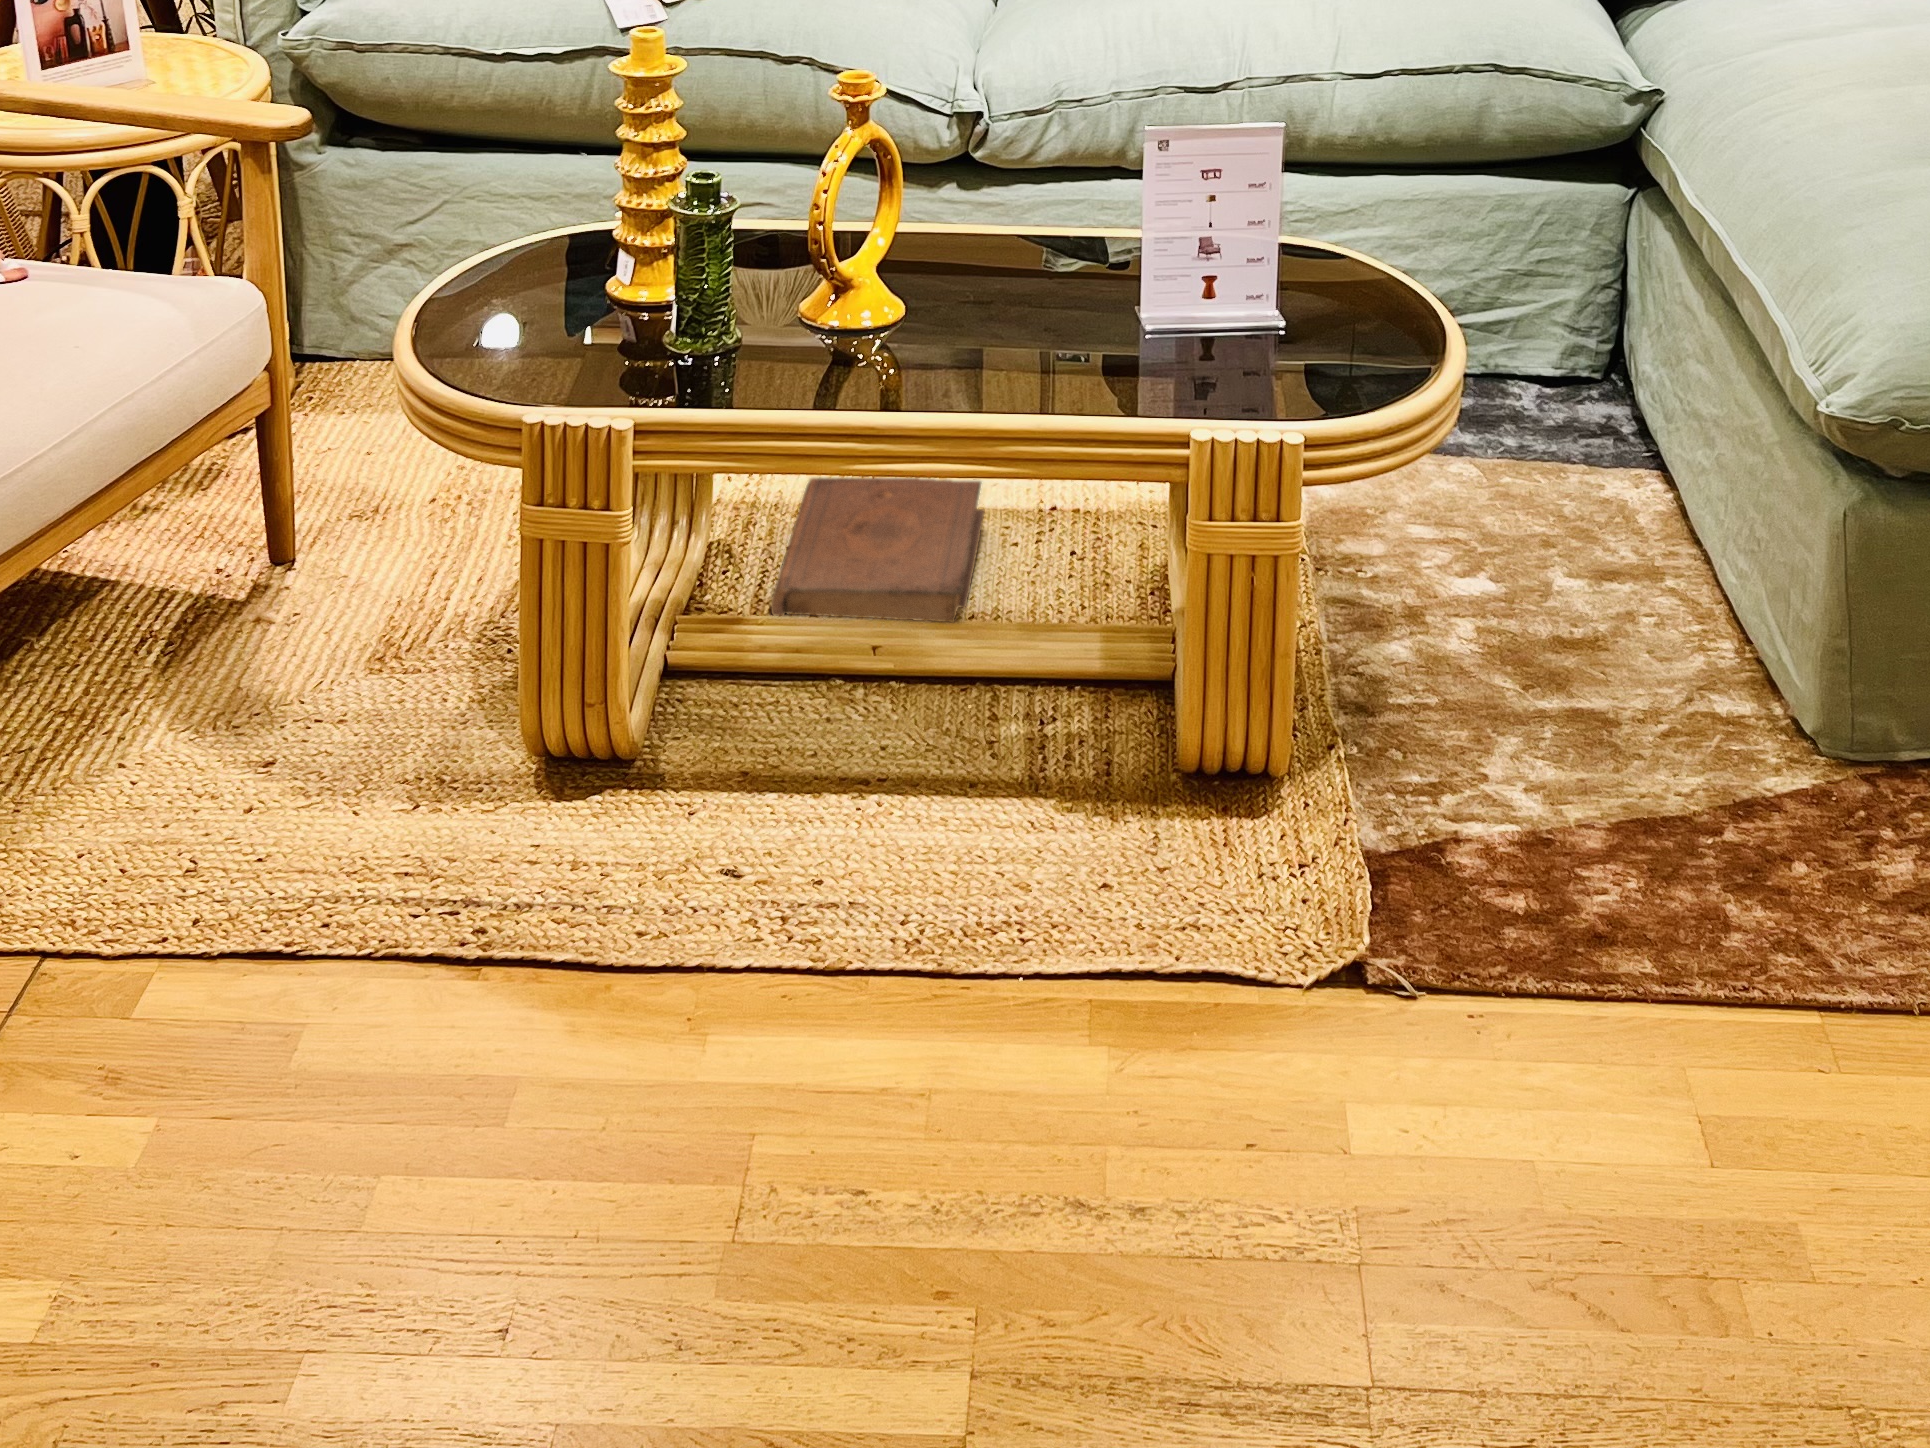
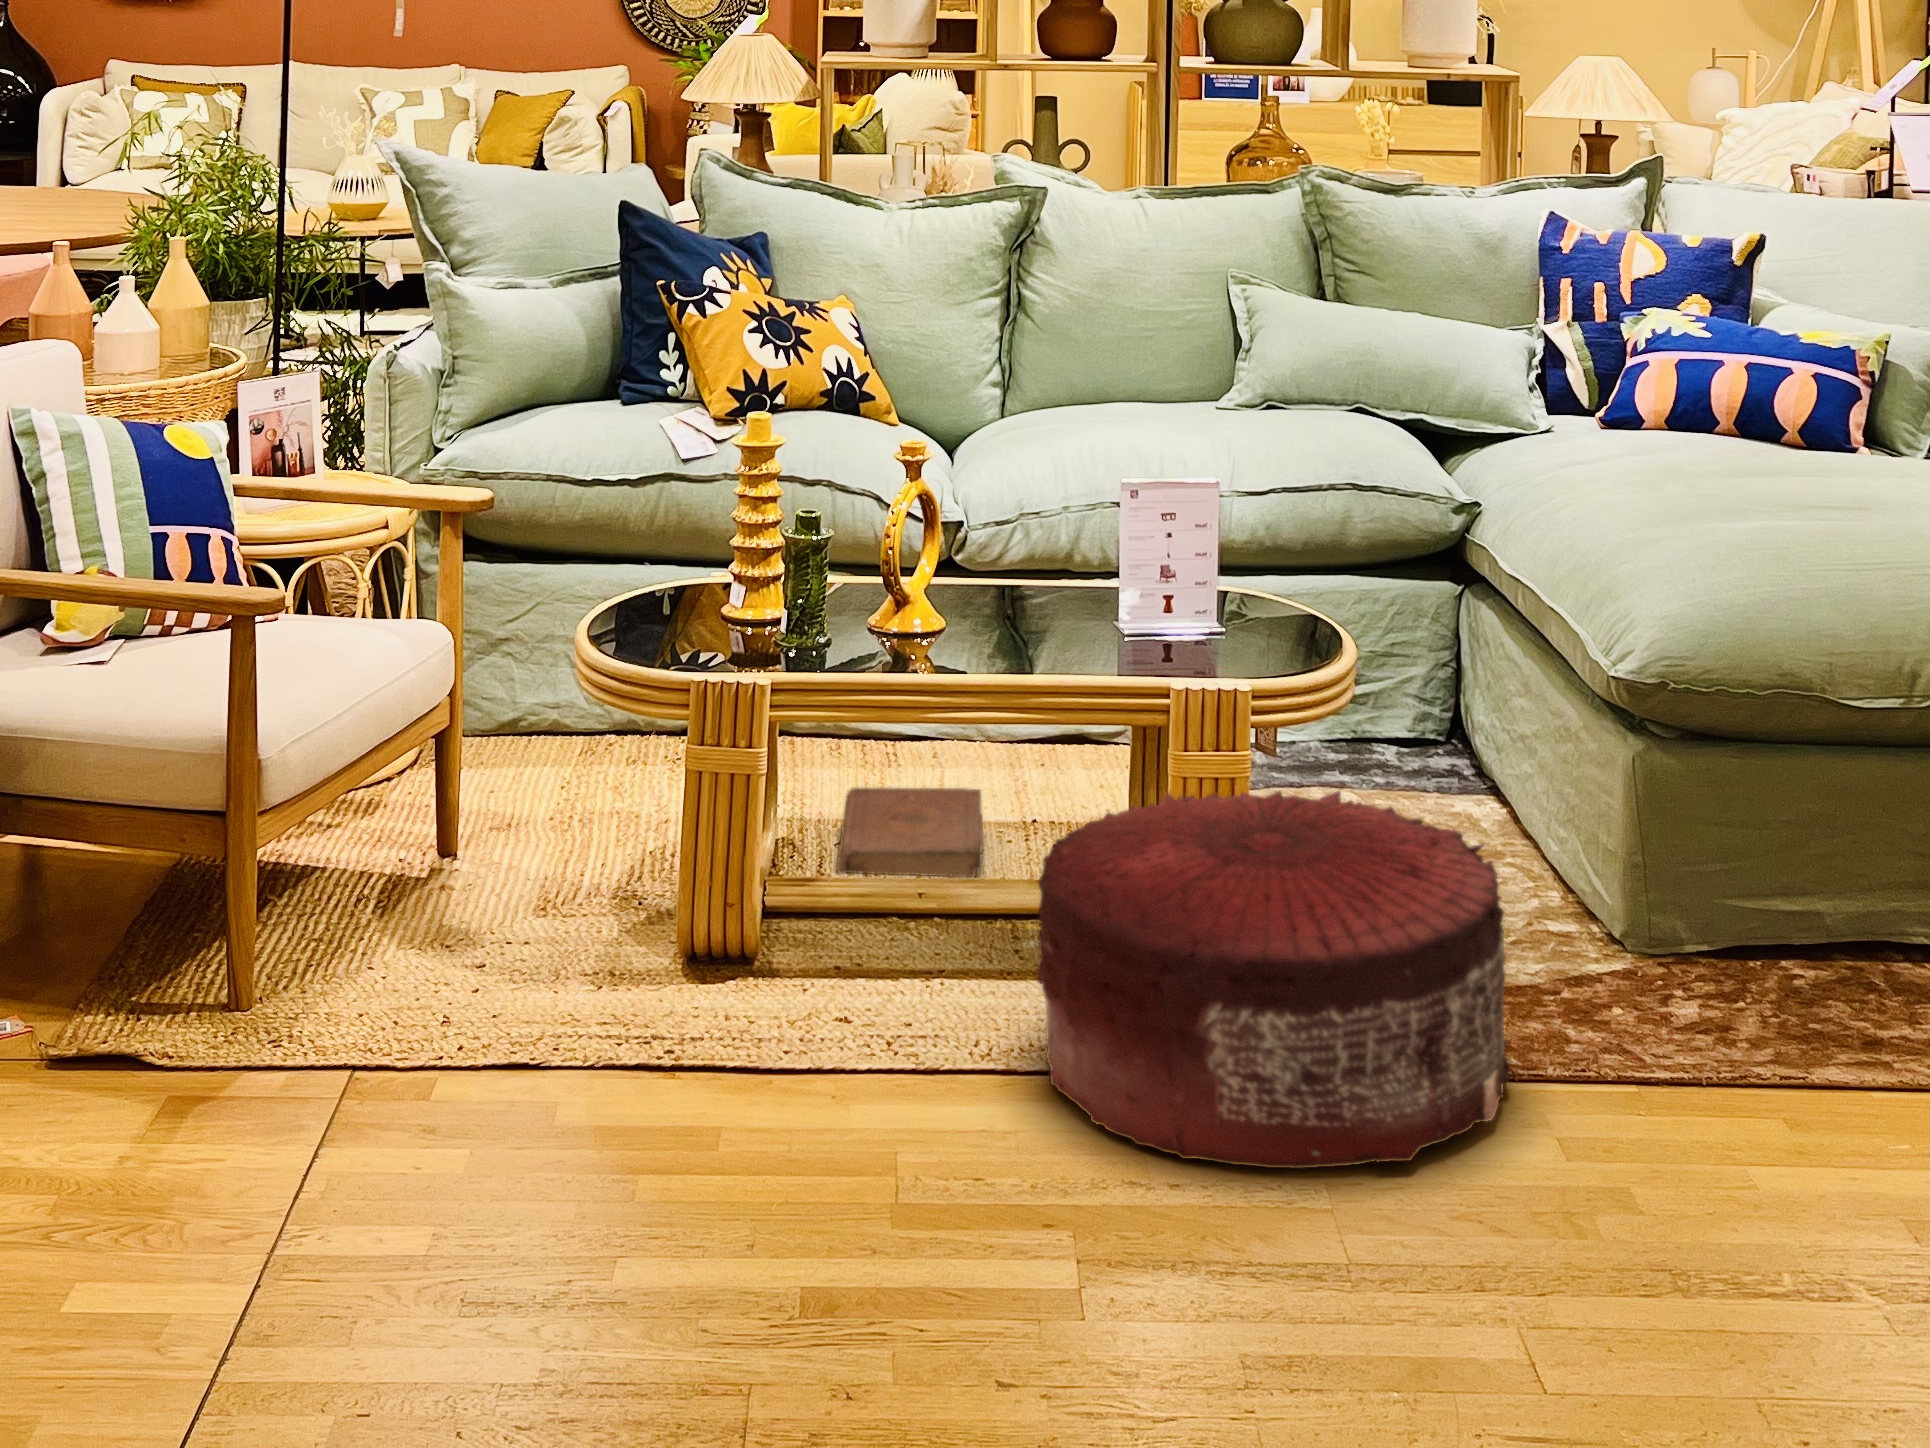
pouf: none [973,573,1641,1176] -> present [1037,791,1511,1168]

